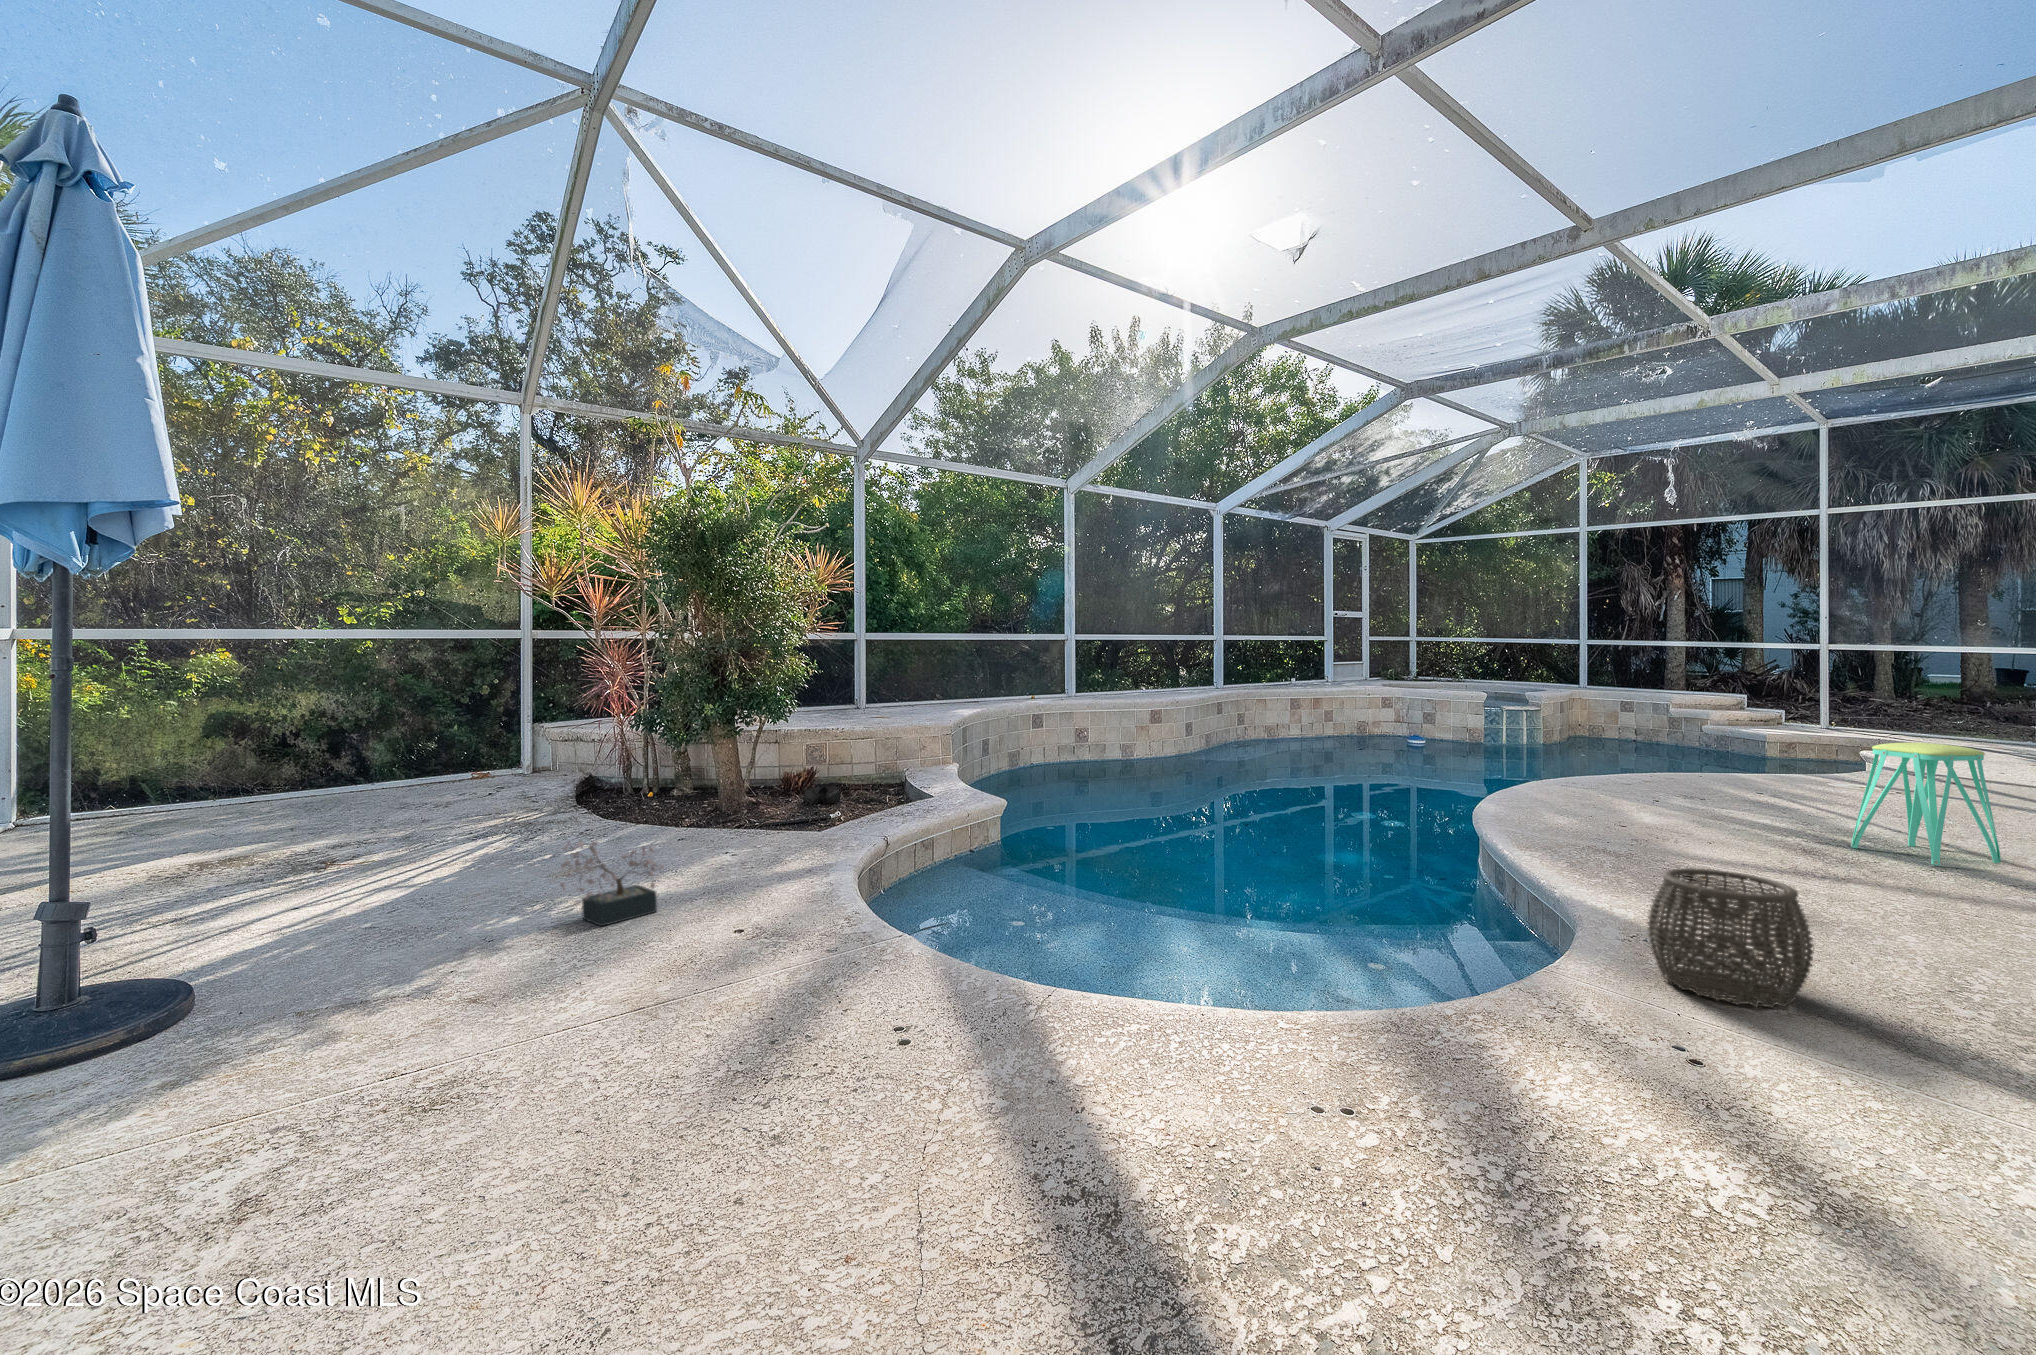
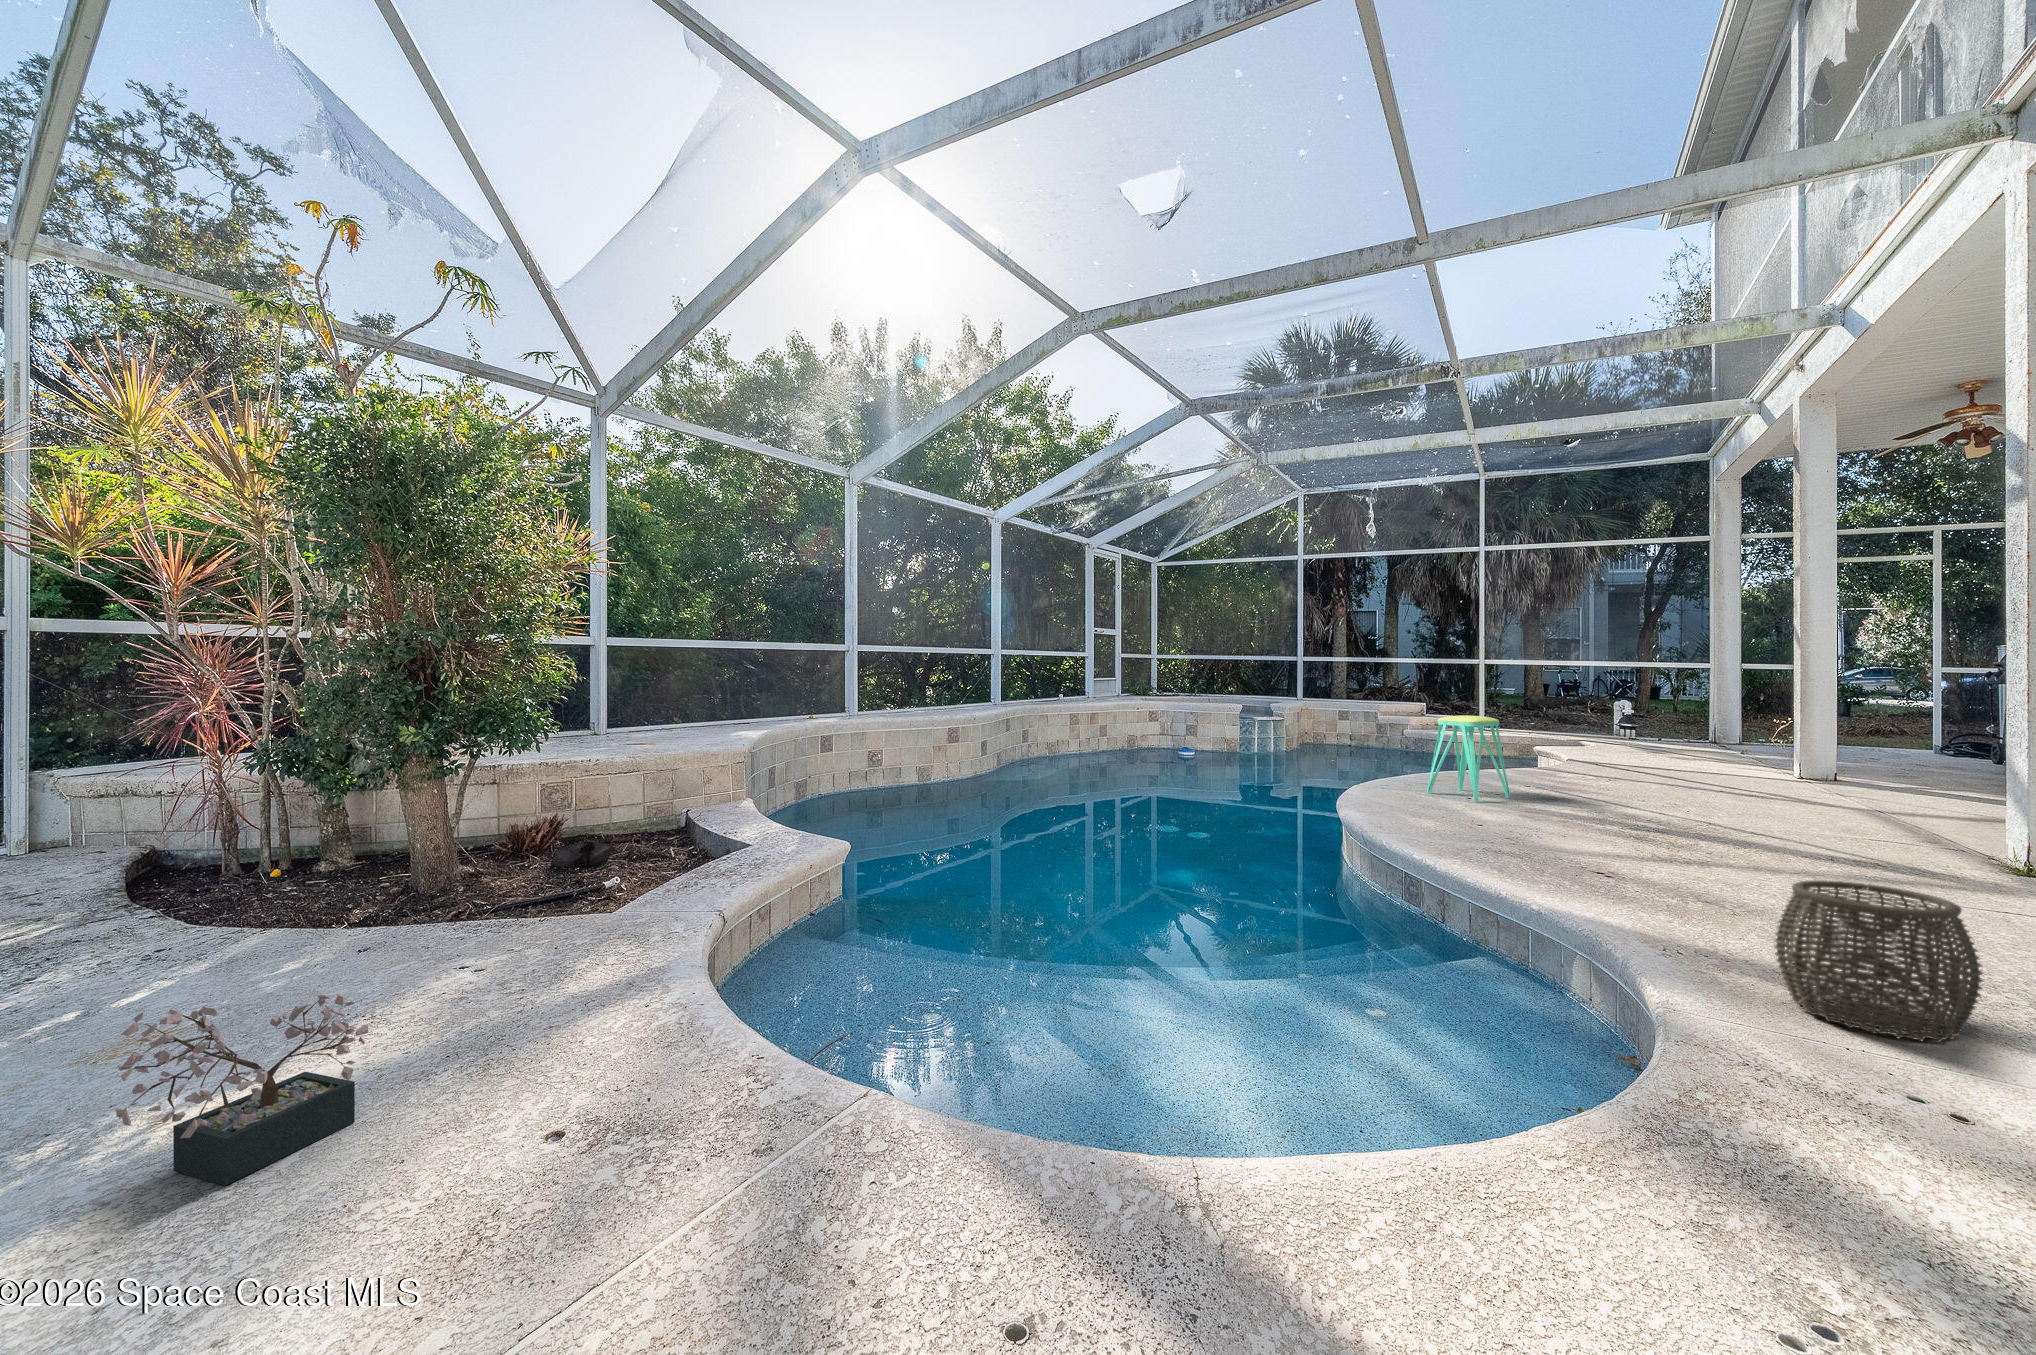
stool: present [1851,743,2001,865] -> present [1427,715,1510,801]

